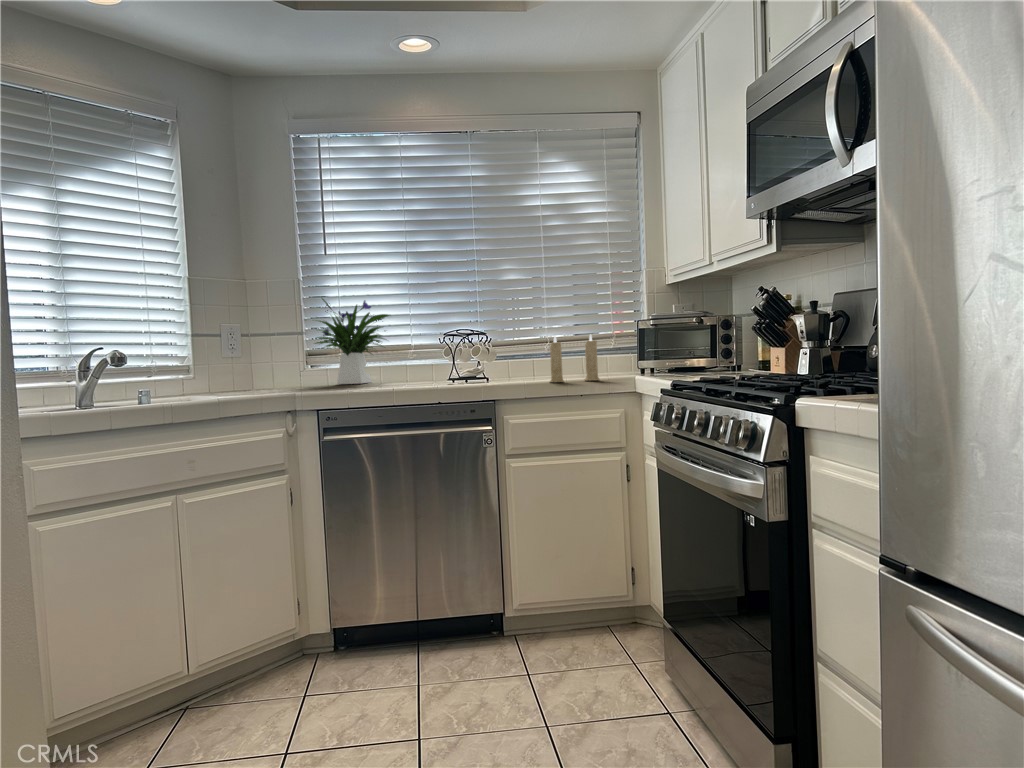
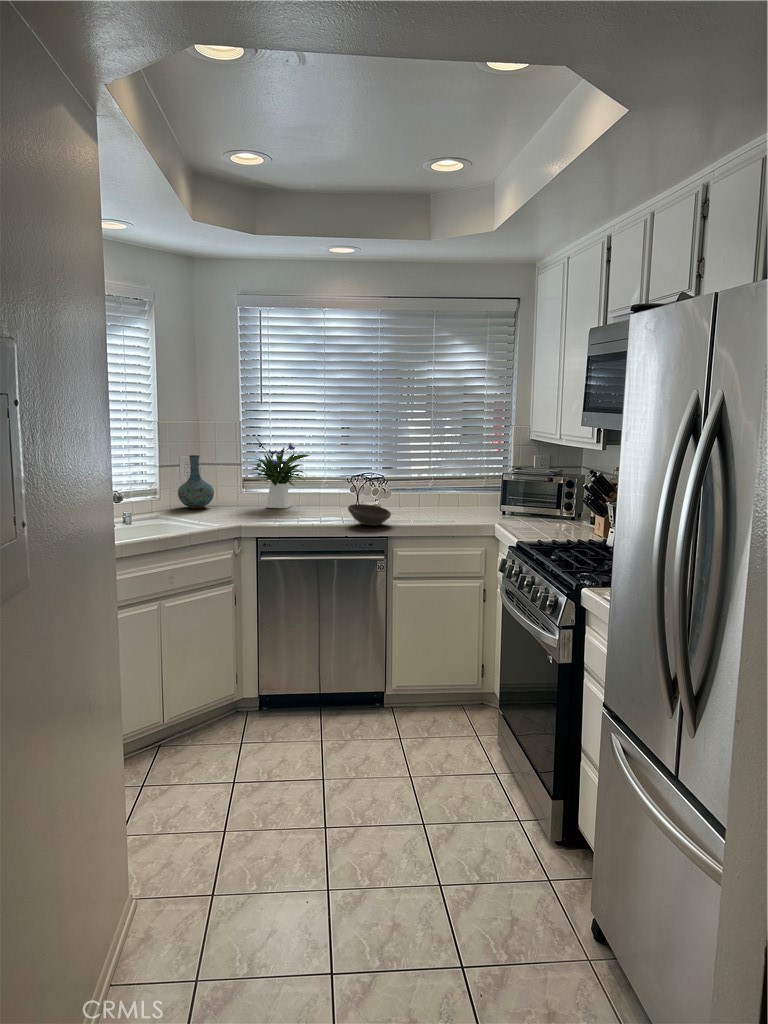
vase: none [220,321,268,389] -> present [178,455,214,508]
candle: present [550,335,600,382] -> none [430,489,469,526]
bowl: none [440,362,497,386] -> present [348,504,391,526]

